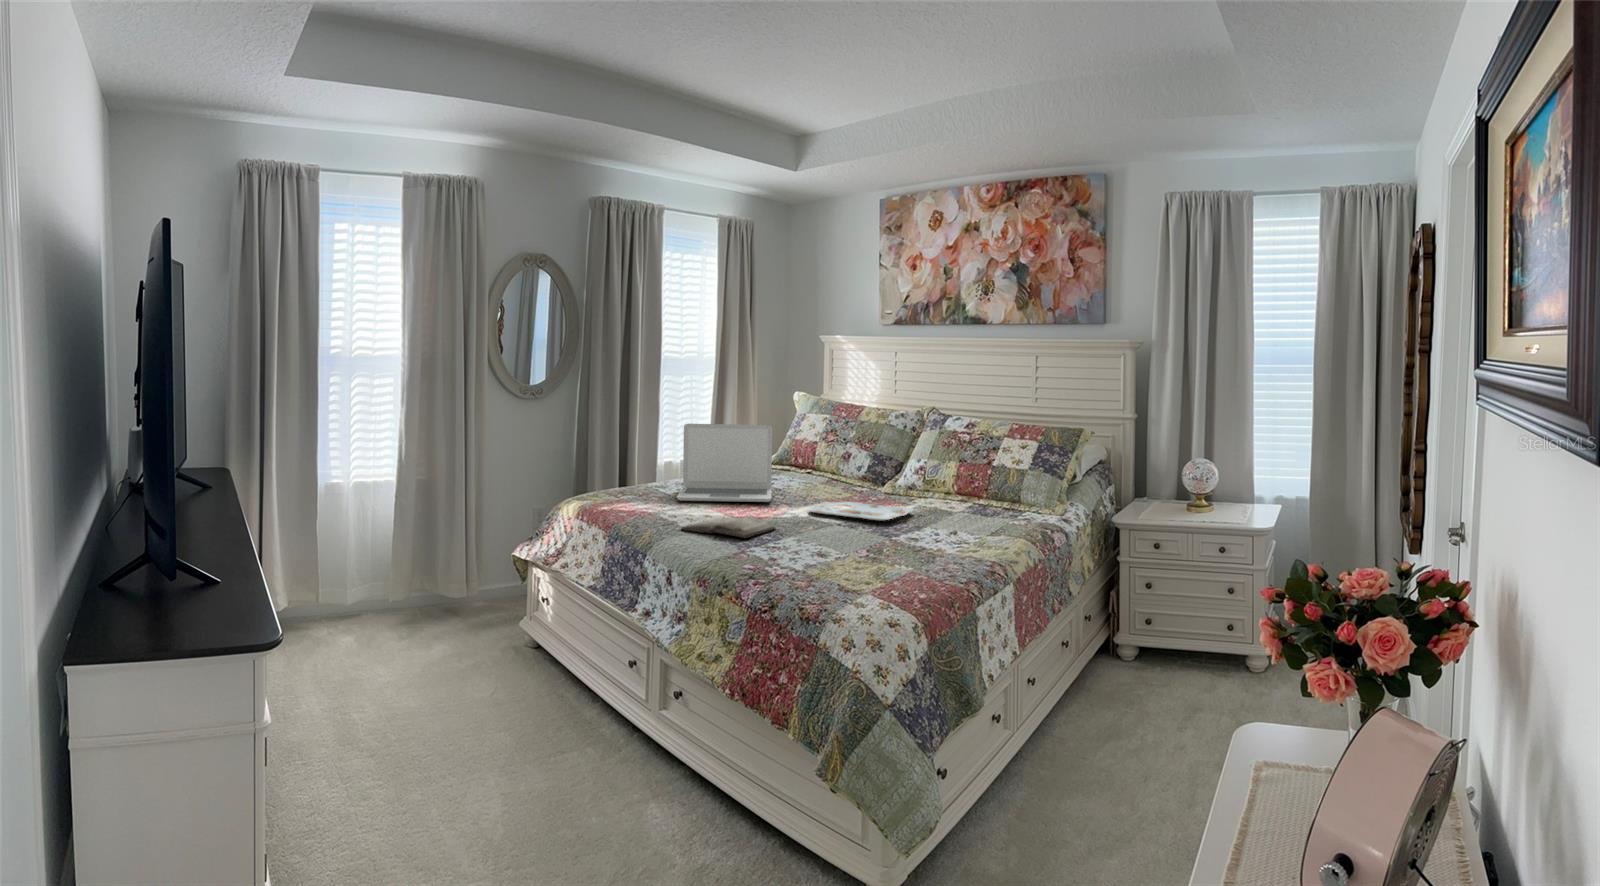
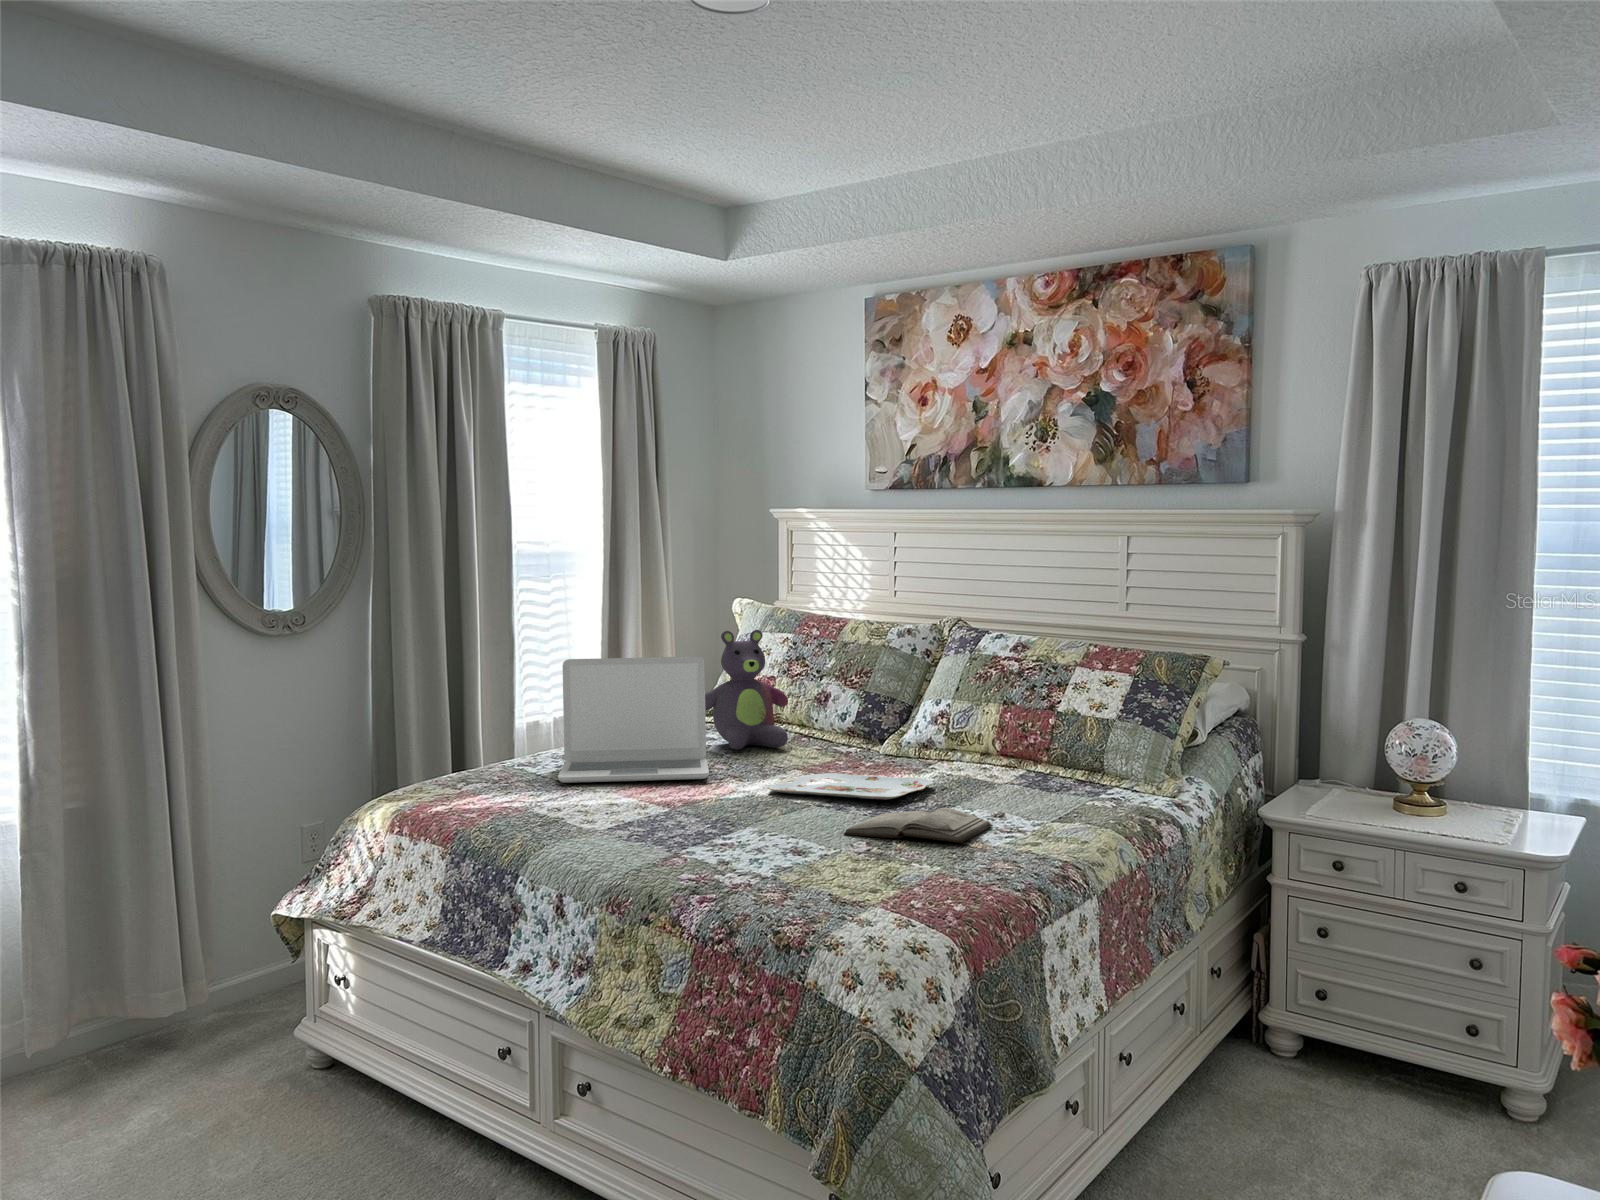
stuffed bear: none [768,410,825,484] -> present [705,630,788,750]
diary: present [681,516,775,538] -> present [843,808,993,843]

